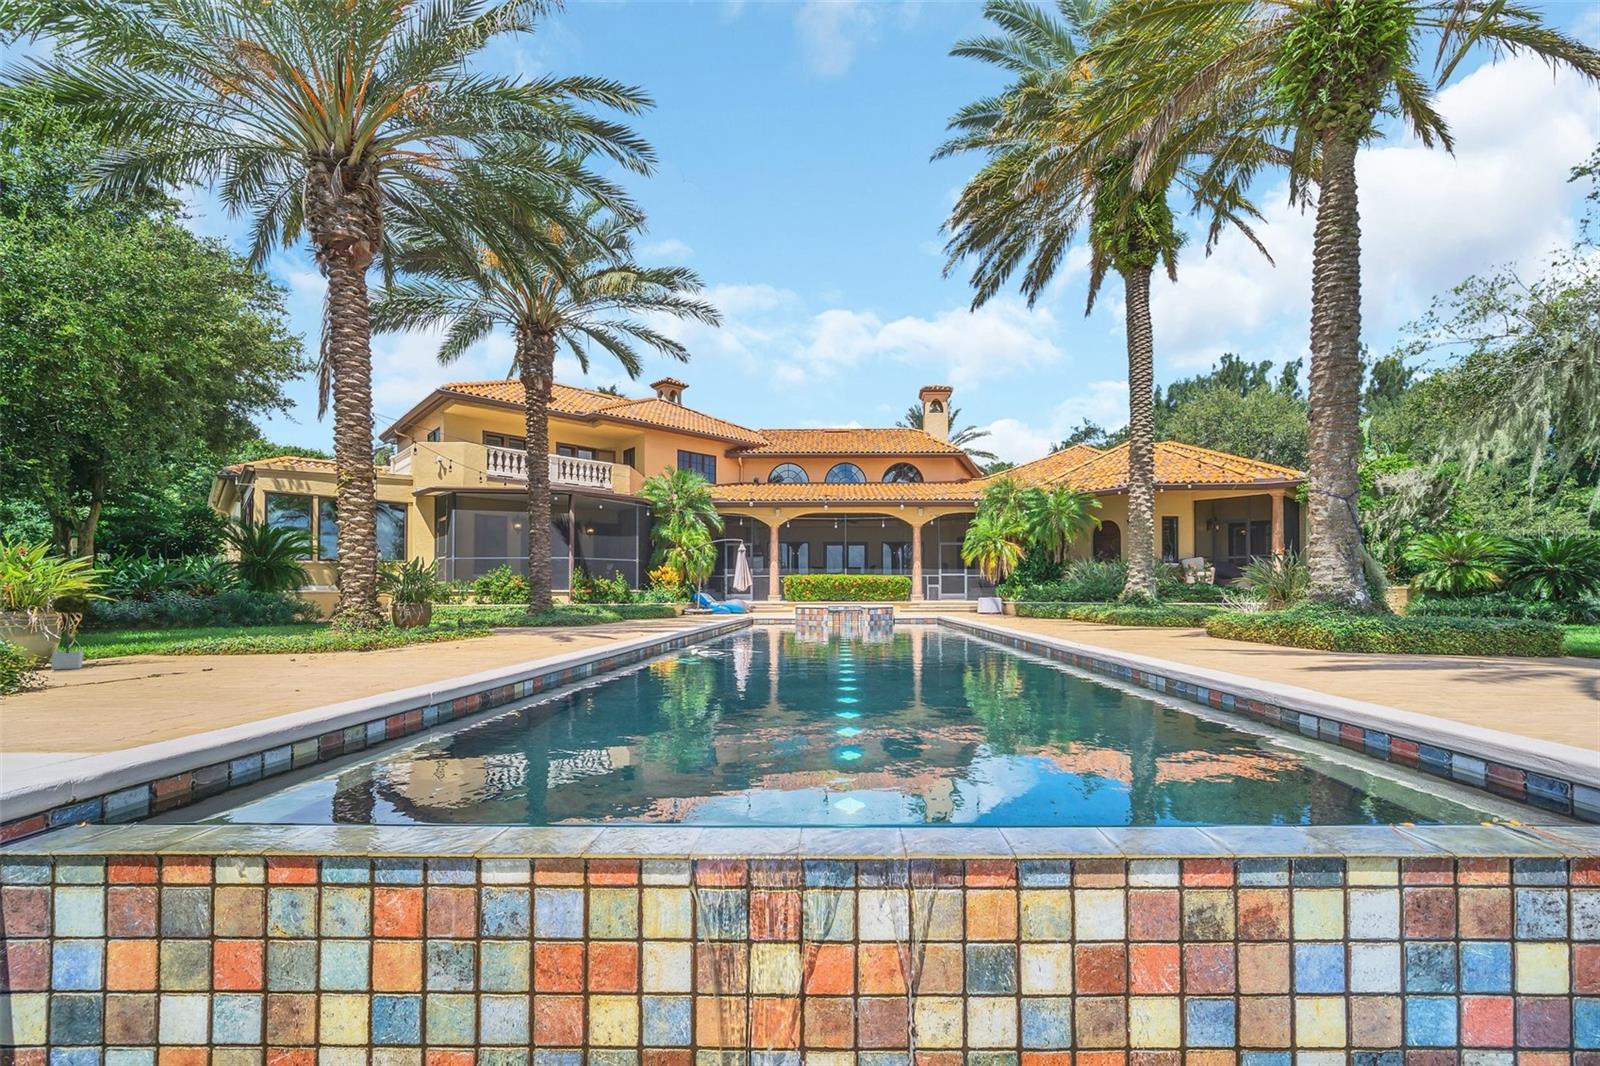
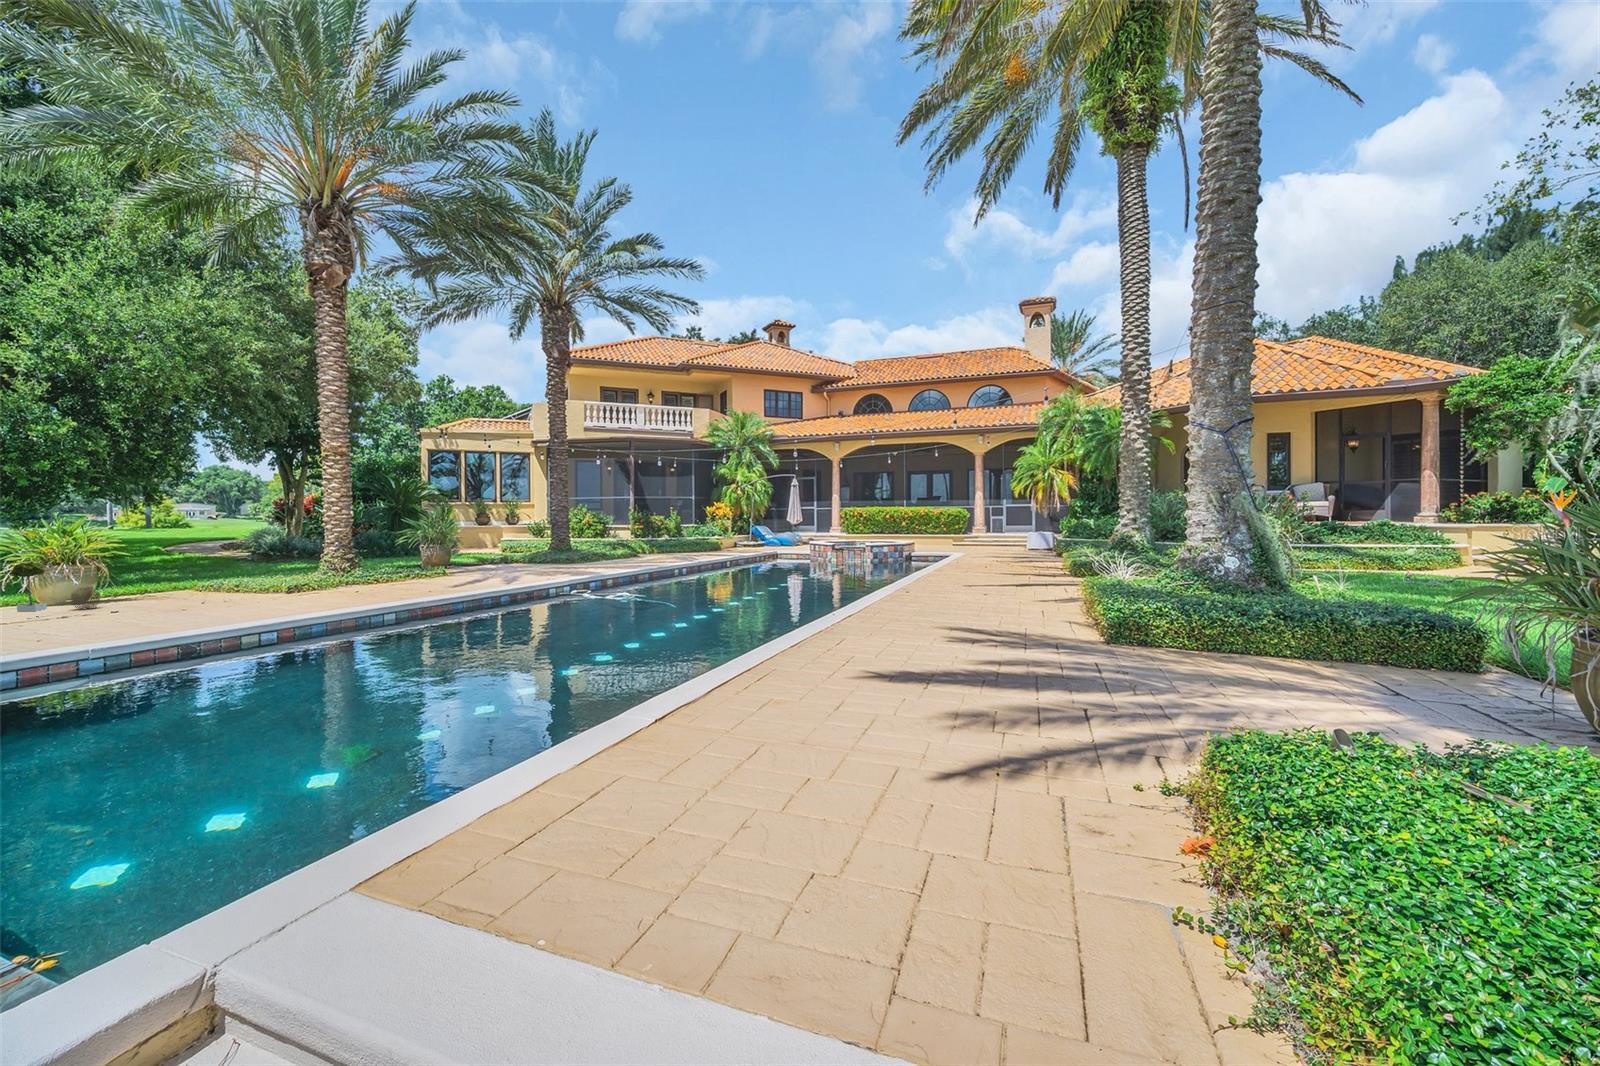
woven basket: none [95,632,131,662] -> present [71,587,100,609]

